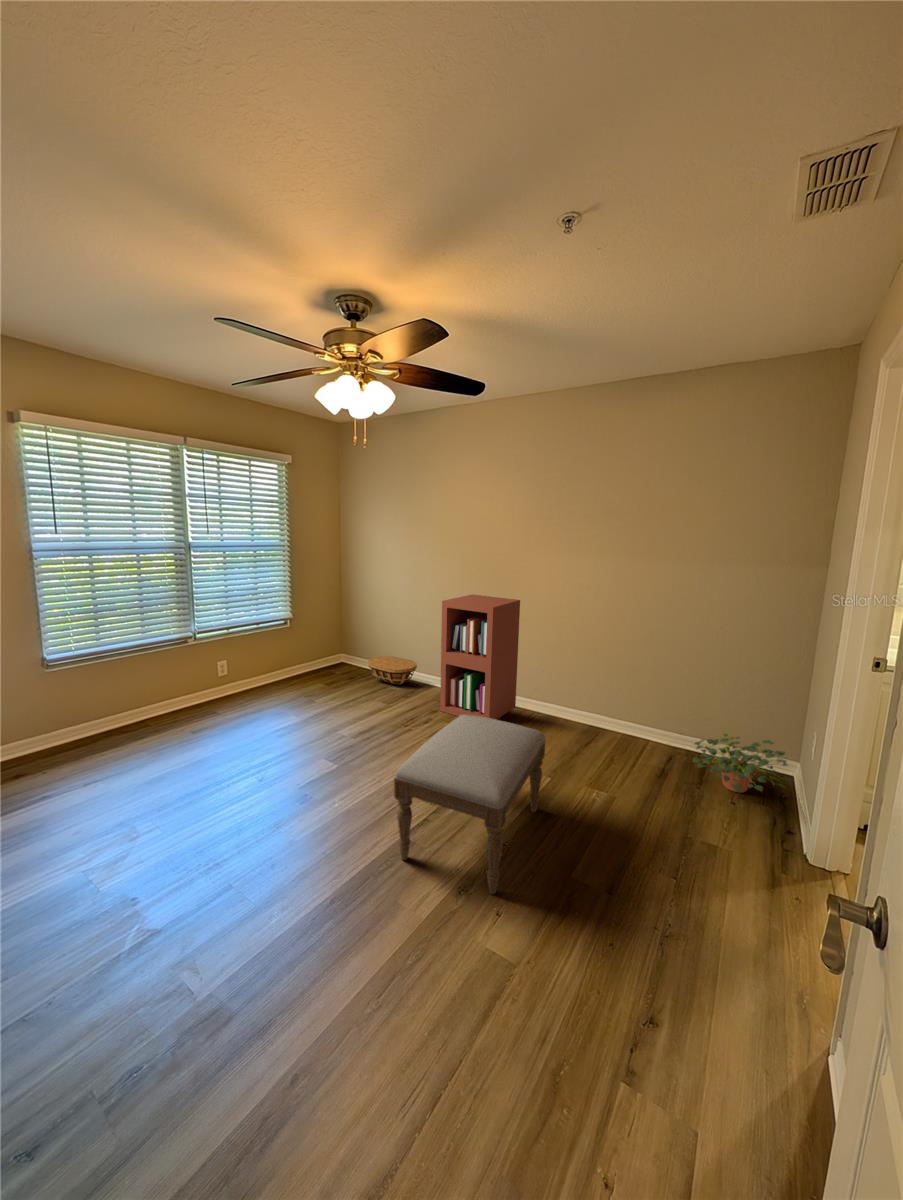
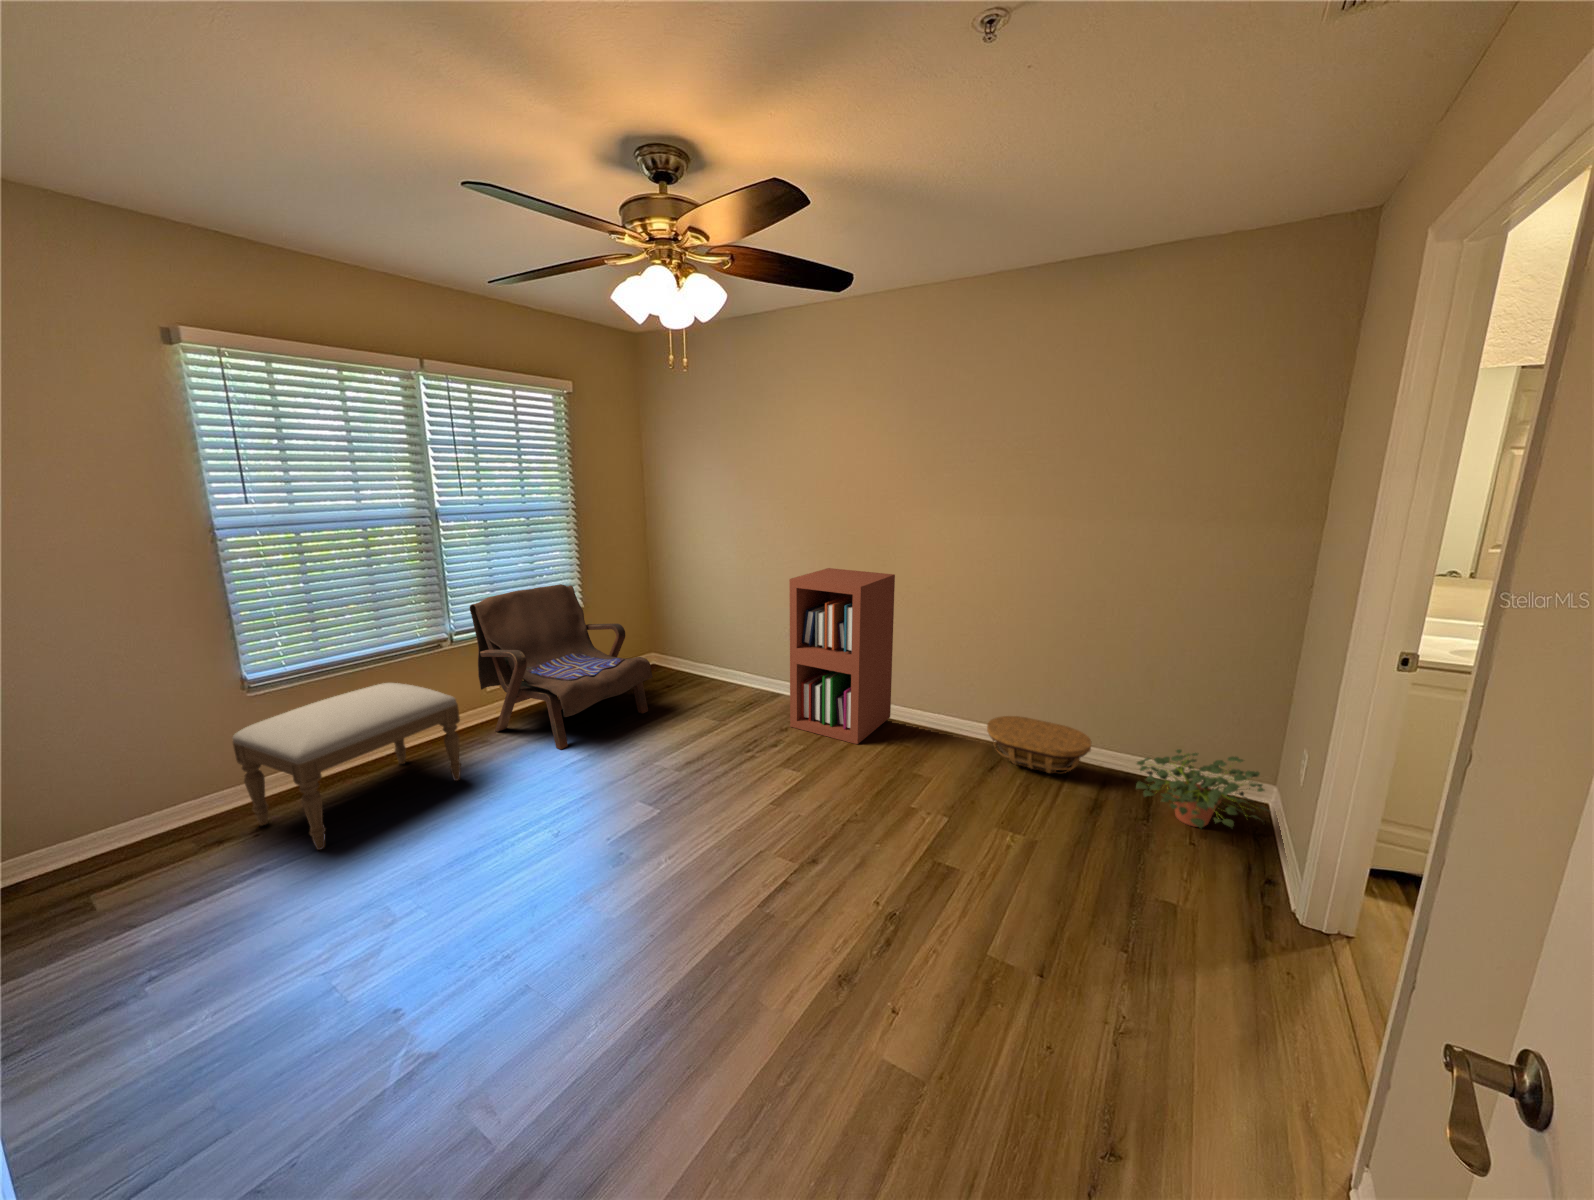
armchair: none [209,601,340,722] -> present [470,584,652,749]
basket: present [368,656,417,685] -> present [987,716,1091,773]
ottoman: present [394,715,545,894] -> present [232,683,461,850]

